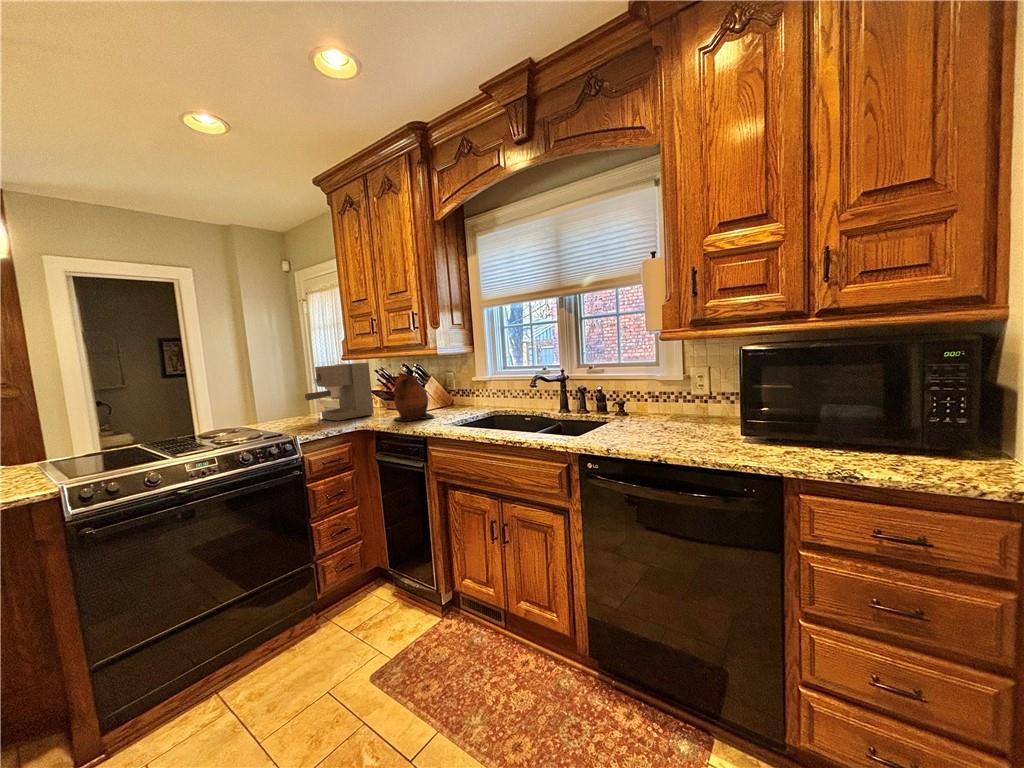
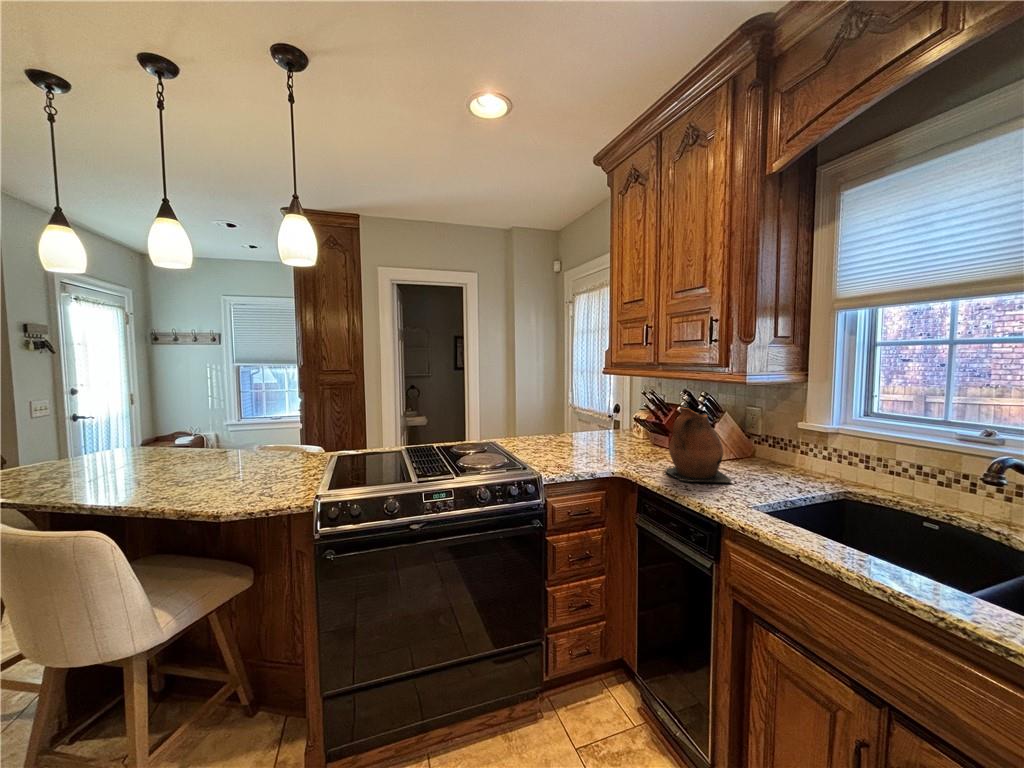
coffee maker: present [305,363,374,422] -> none [558,382,637,457]

